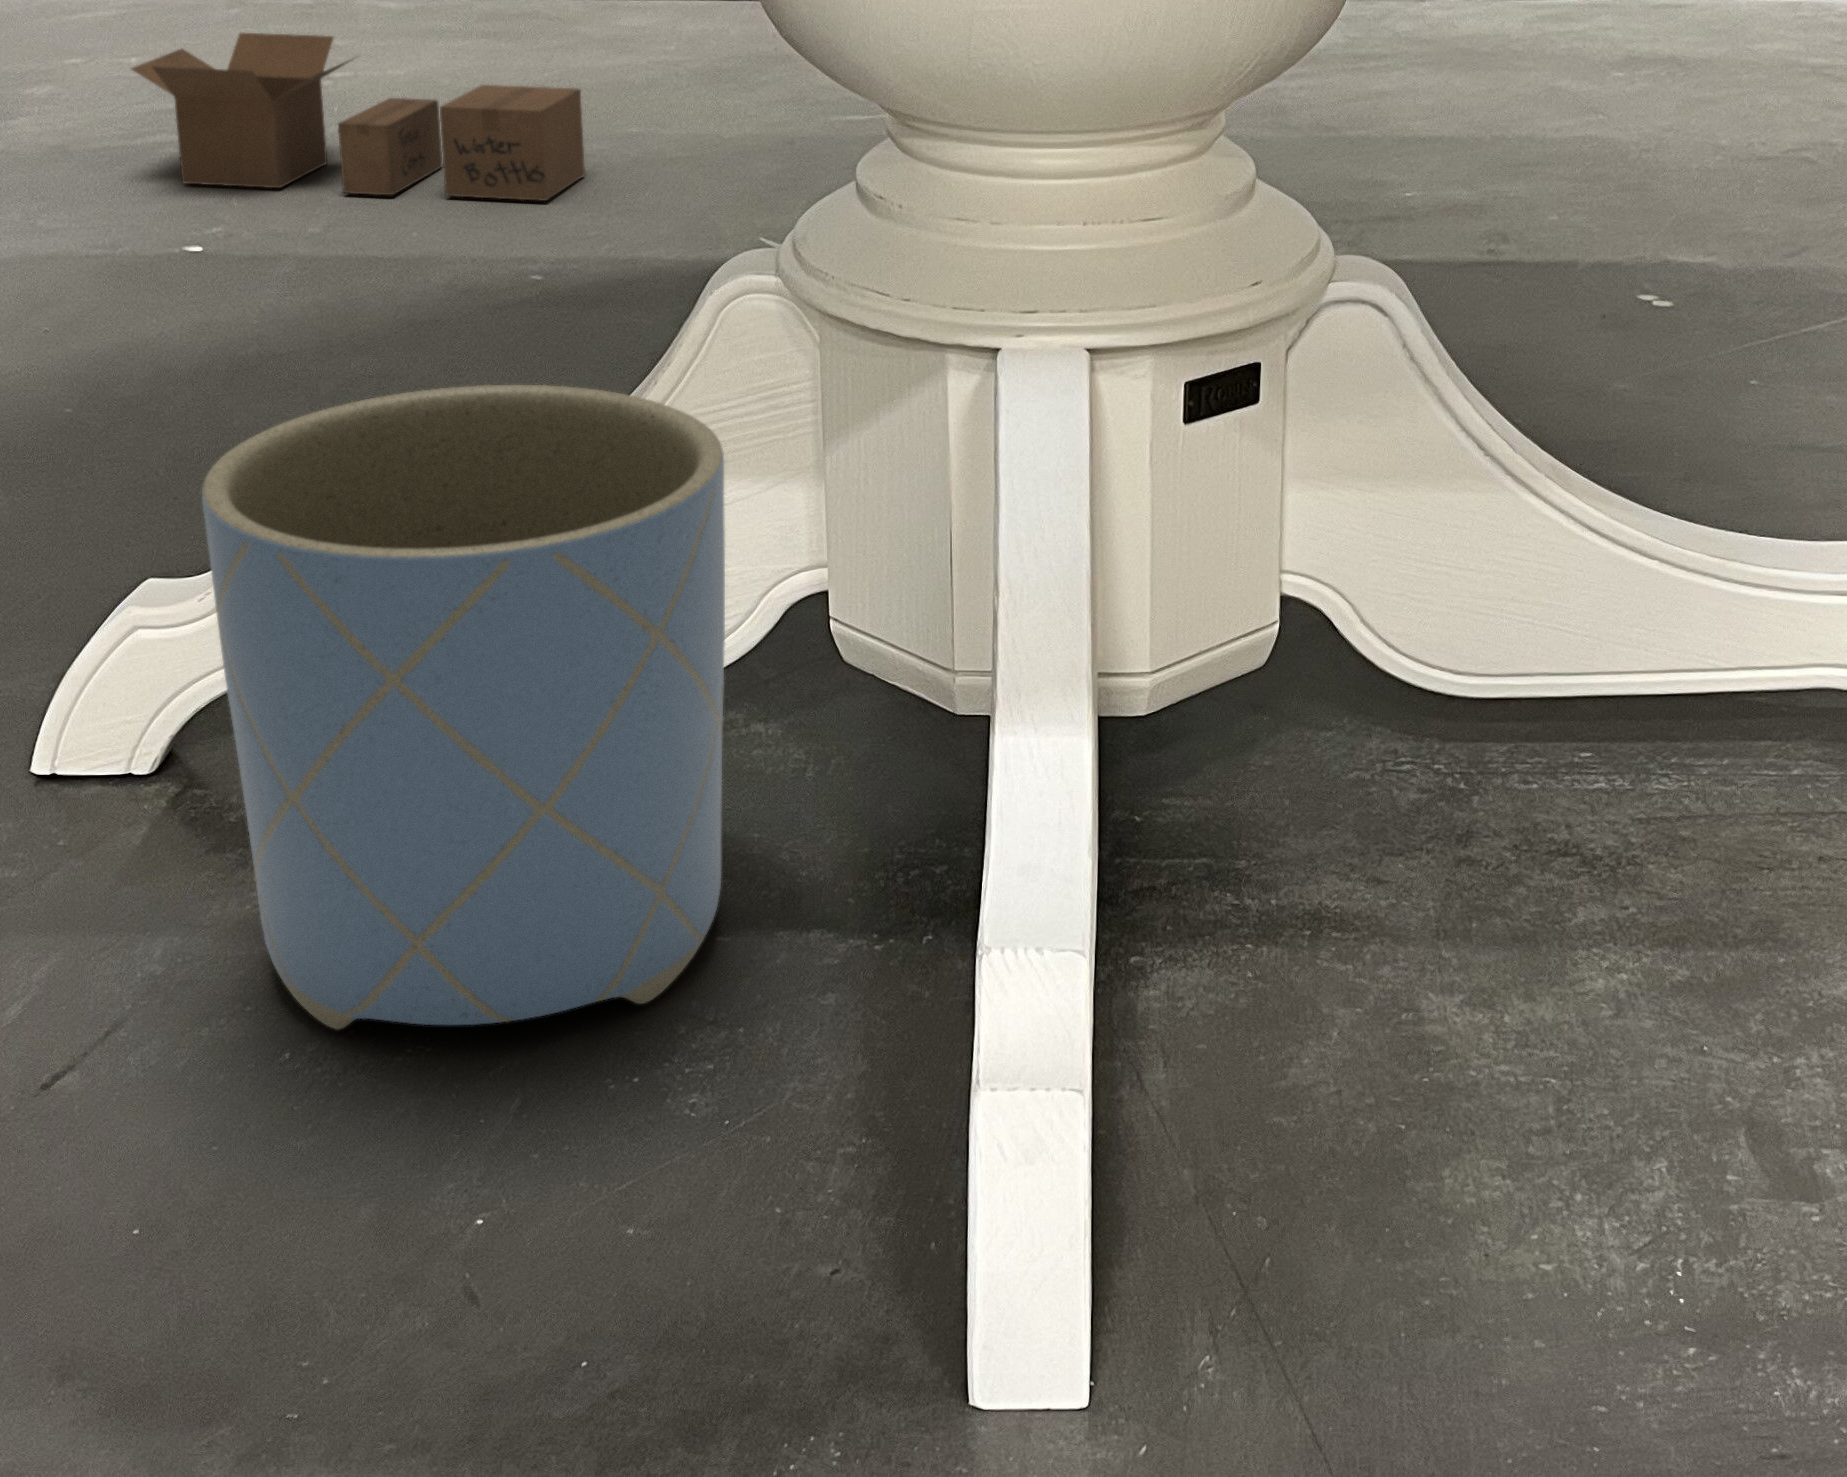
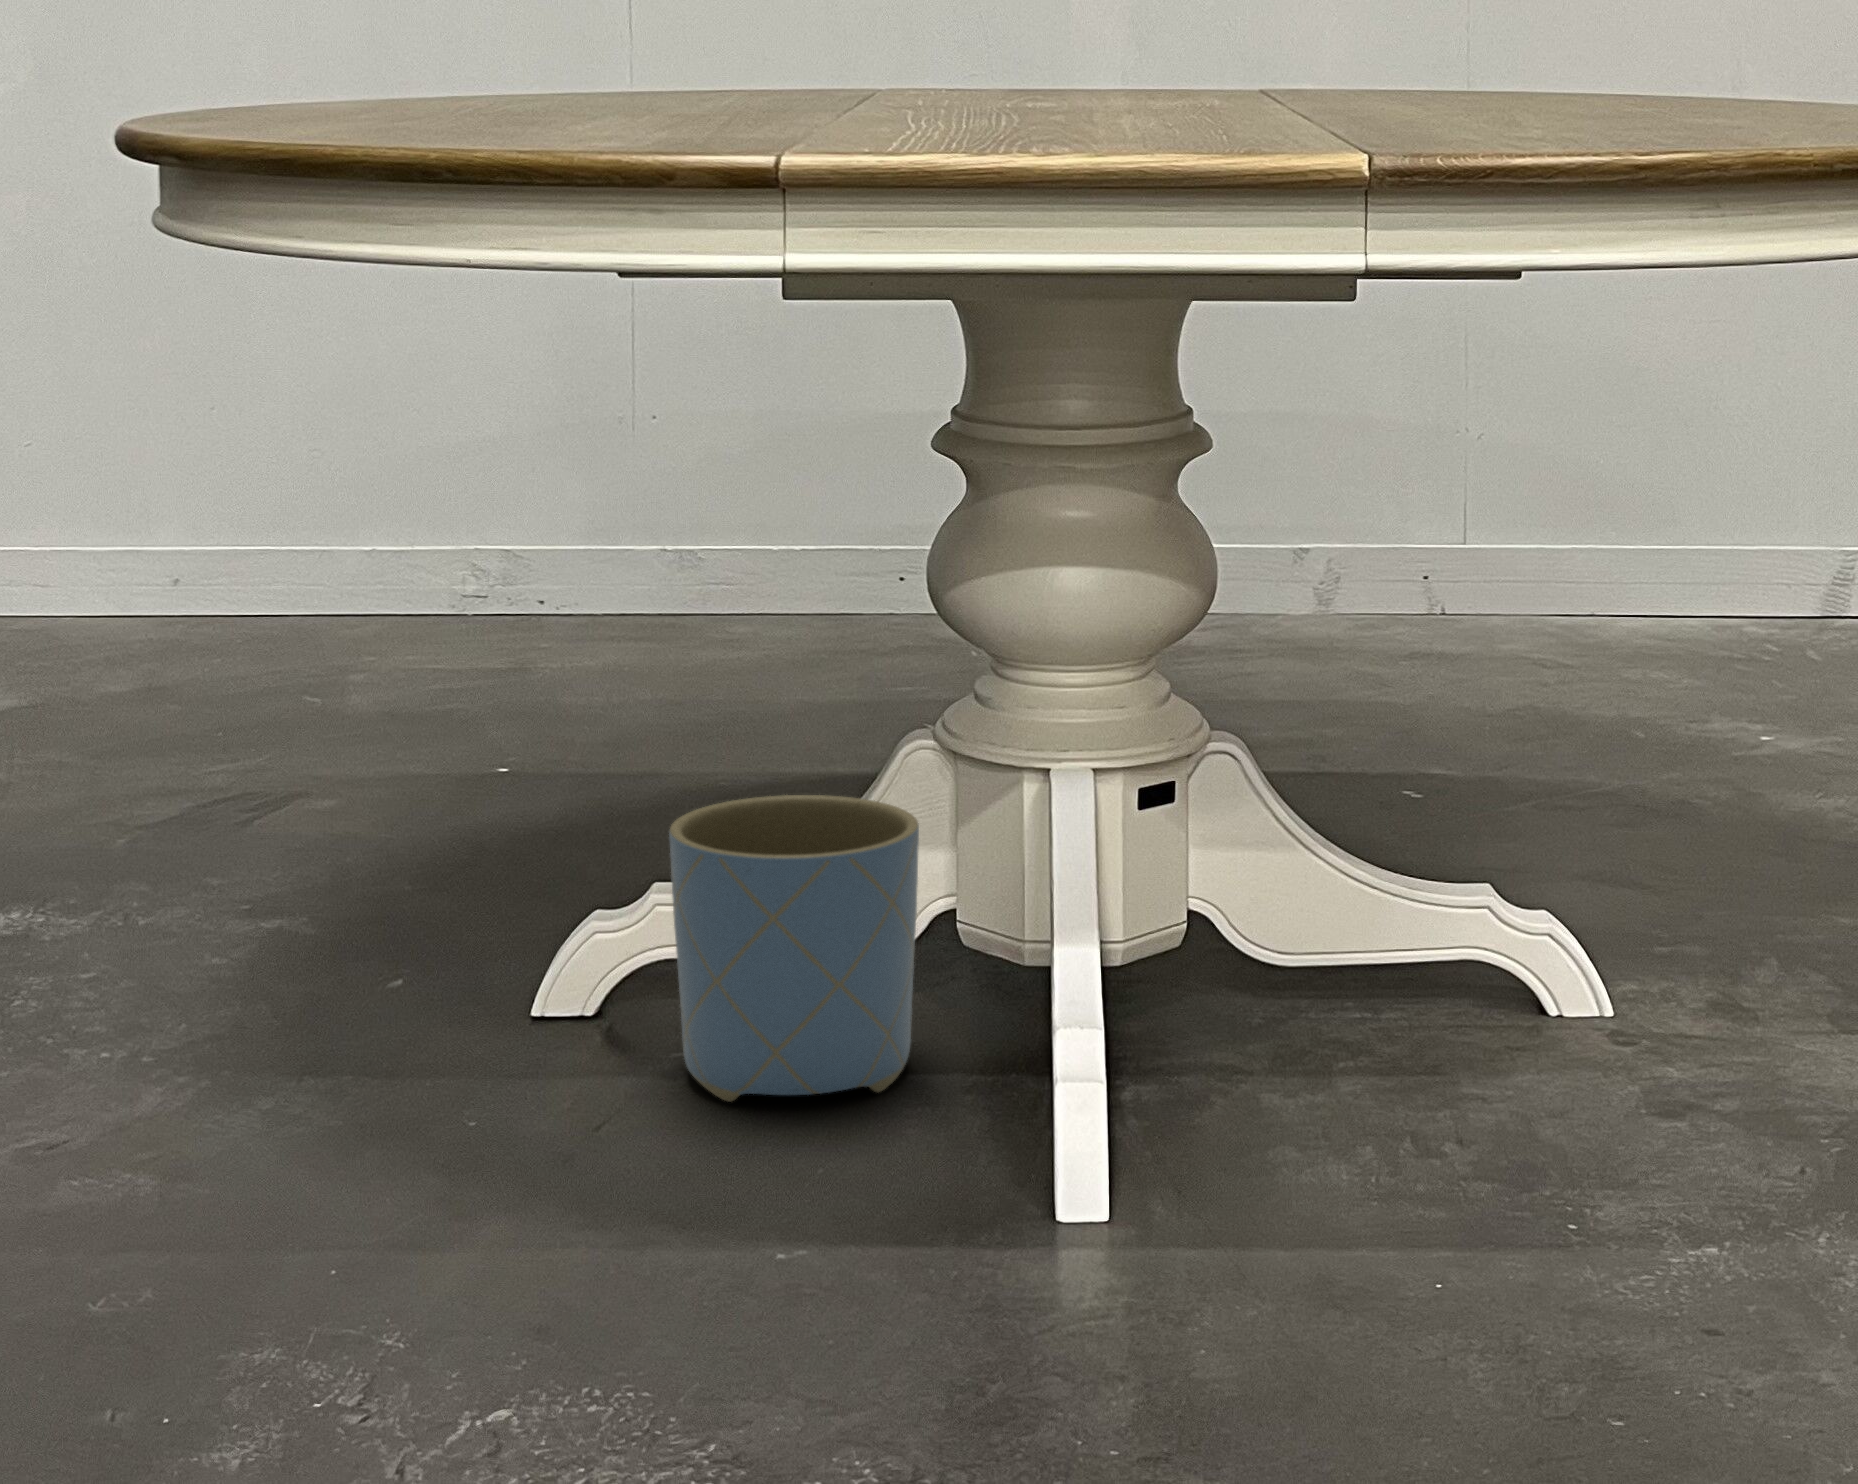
cardboard box: present [132,33,585,201] -> none [457,632,744,737]

